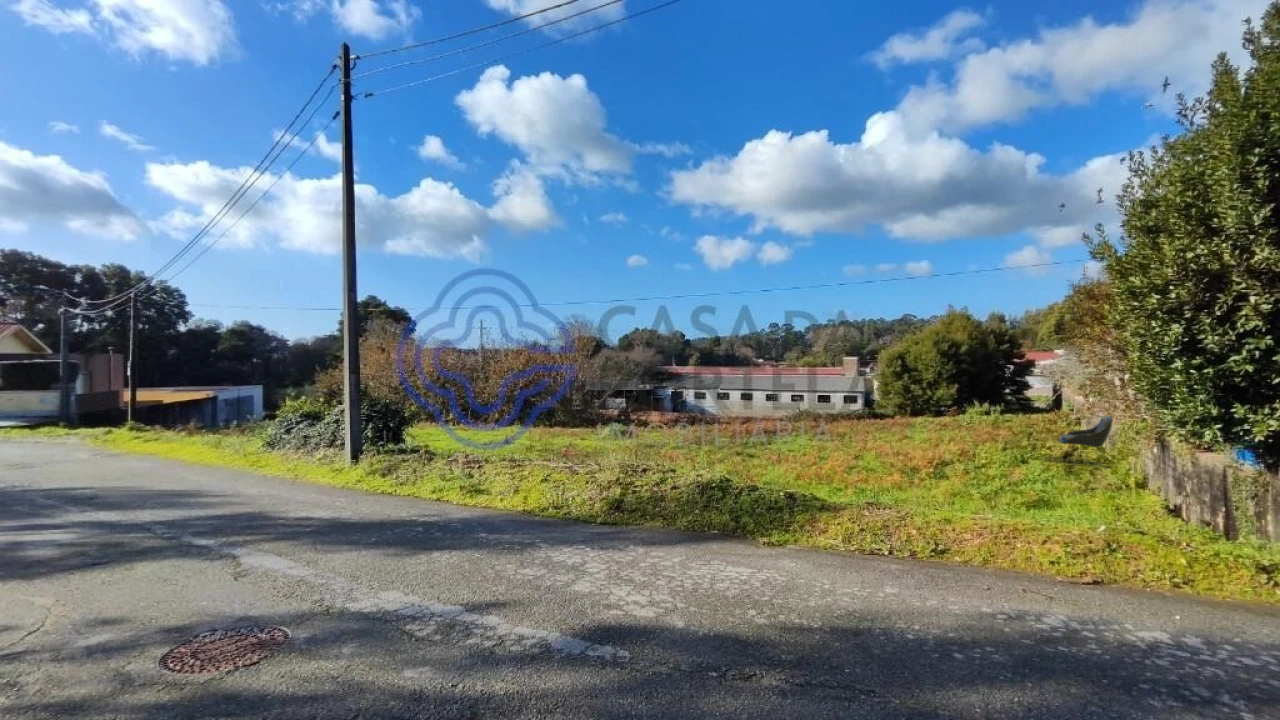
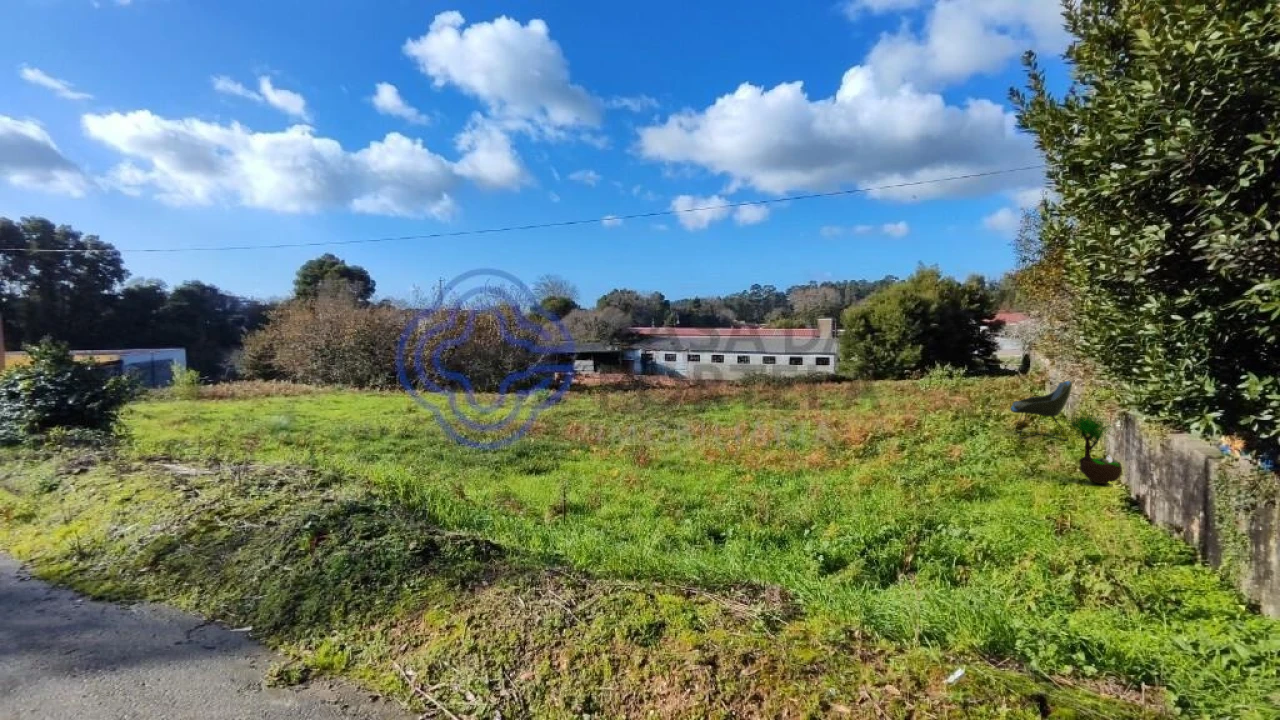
potted tree: none [1113,435,1161,499] -> present [1067,412,1122,484]

